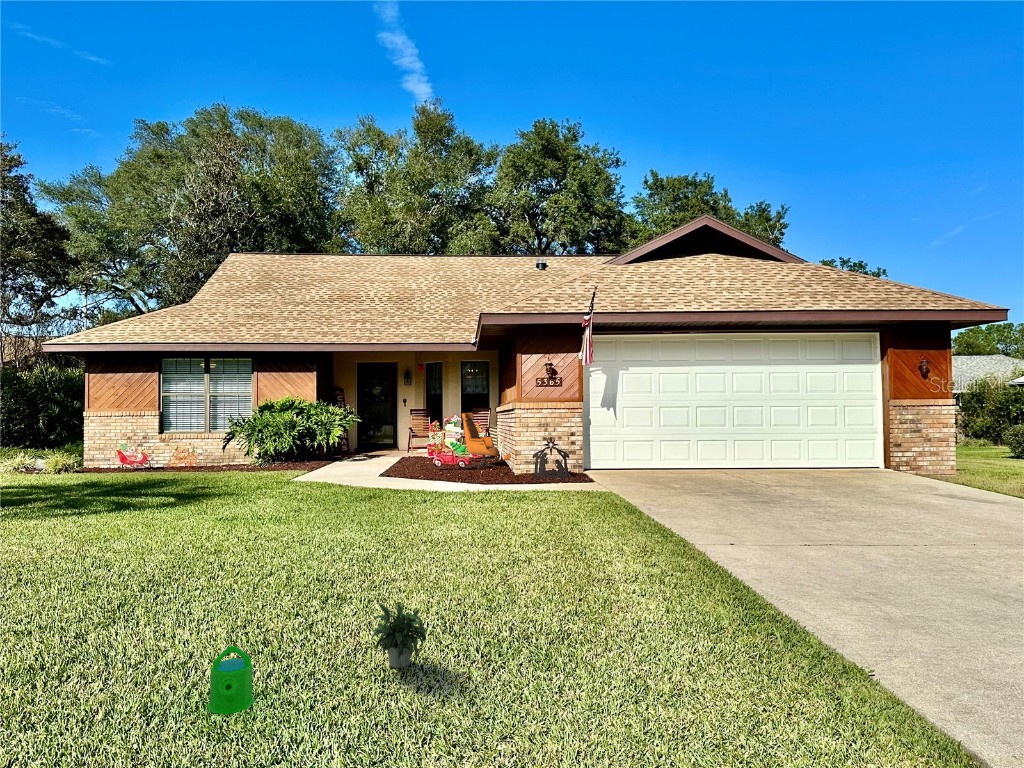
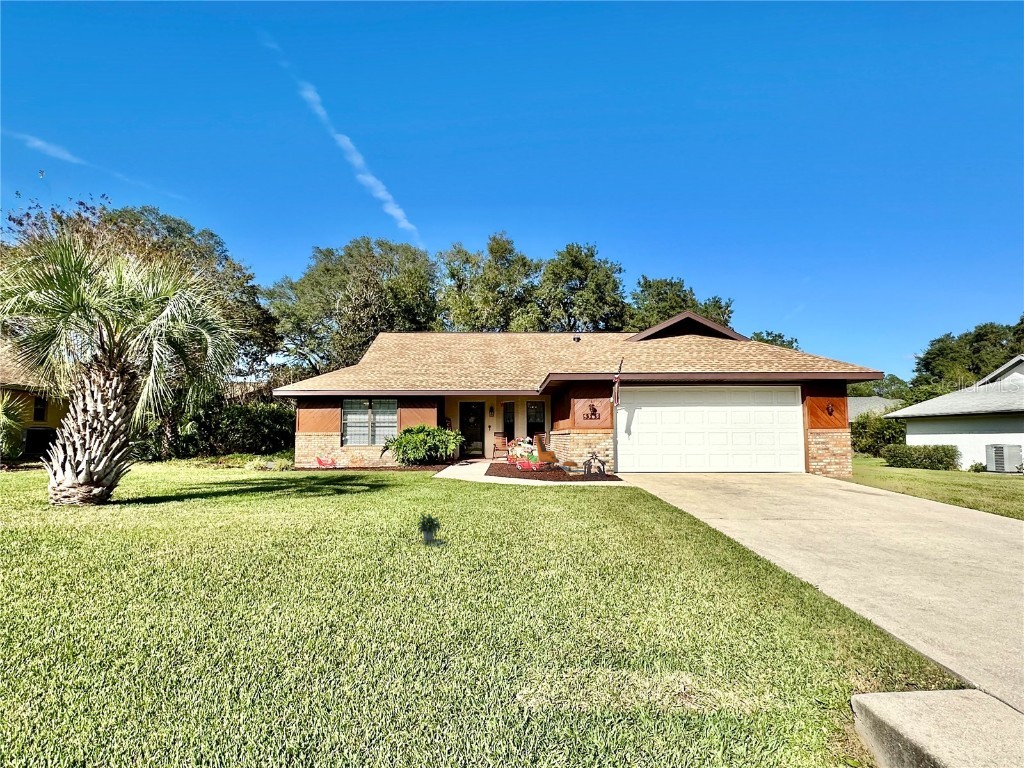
potted plant: present [372,601,427,668] -> present [417,513,440,540]
watering can: present [206,646,255,714] -> none [469,551,491,585]

